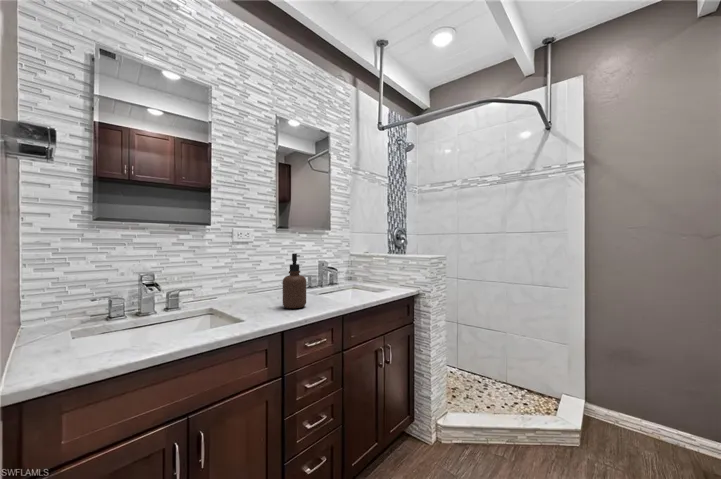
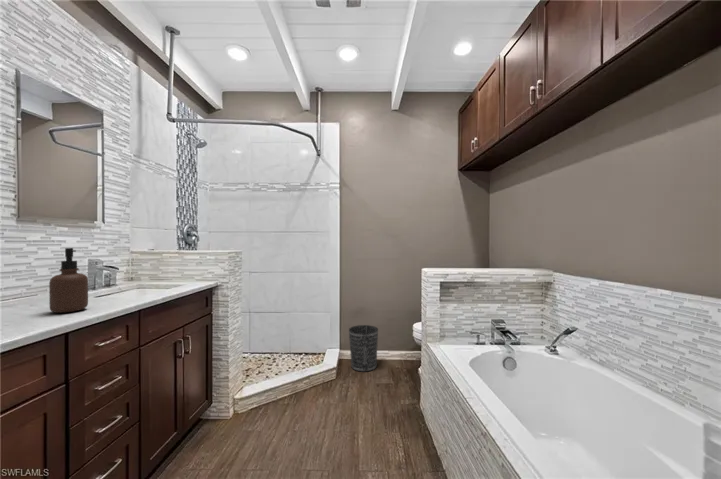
wastebasket: none [601,375,663,456] -> present [349,325,378,372]

